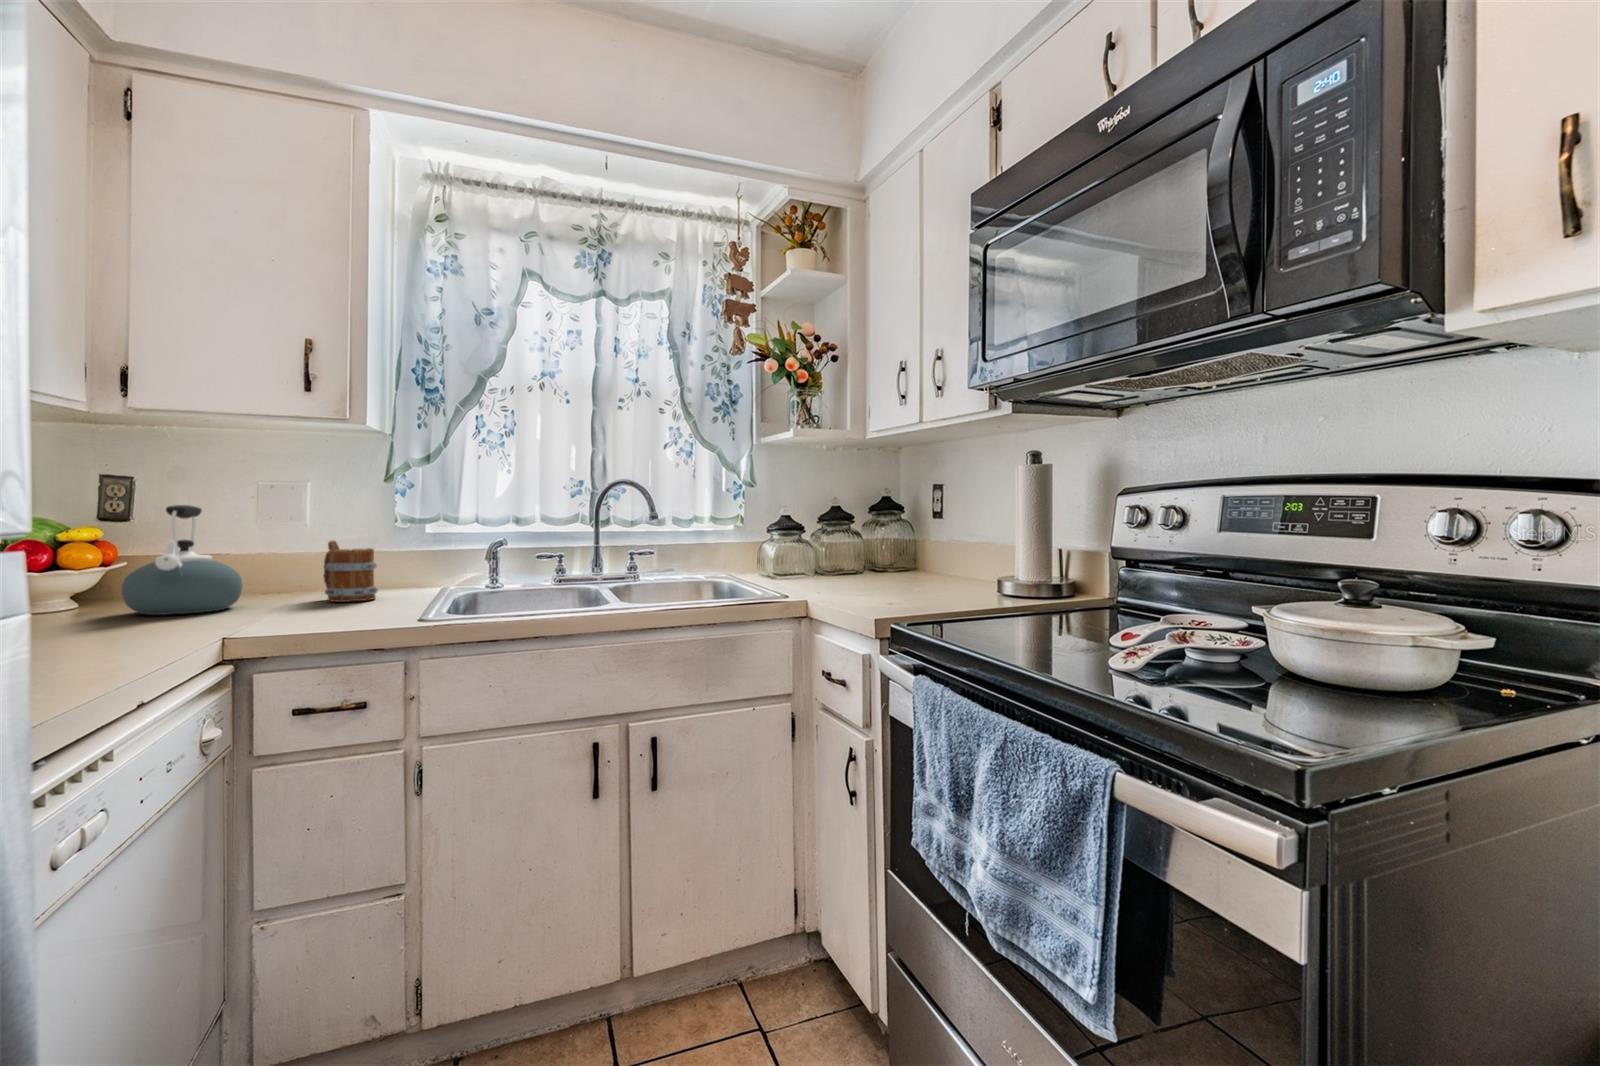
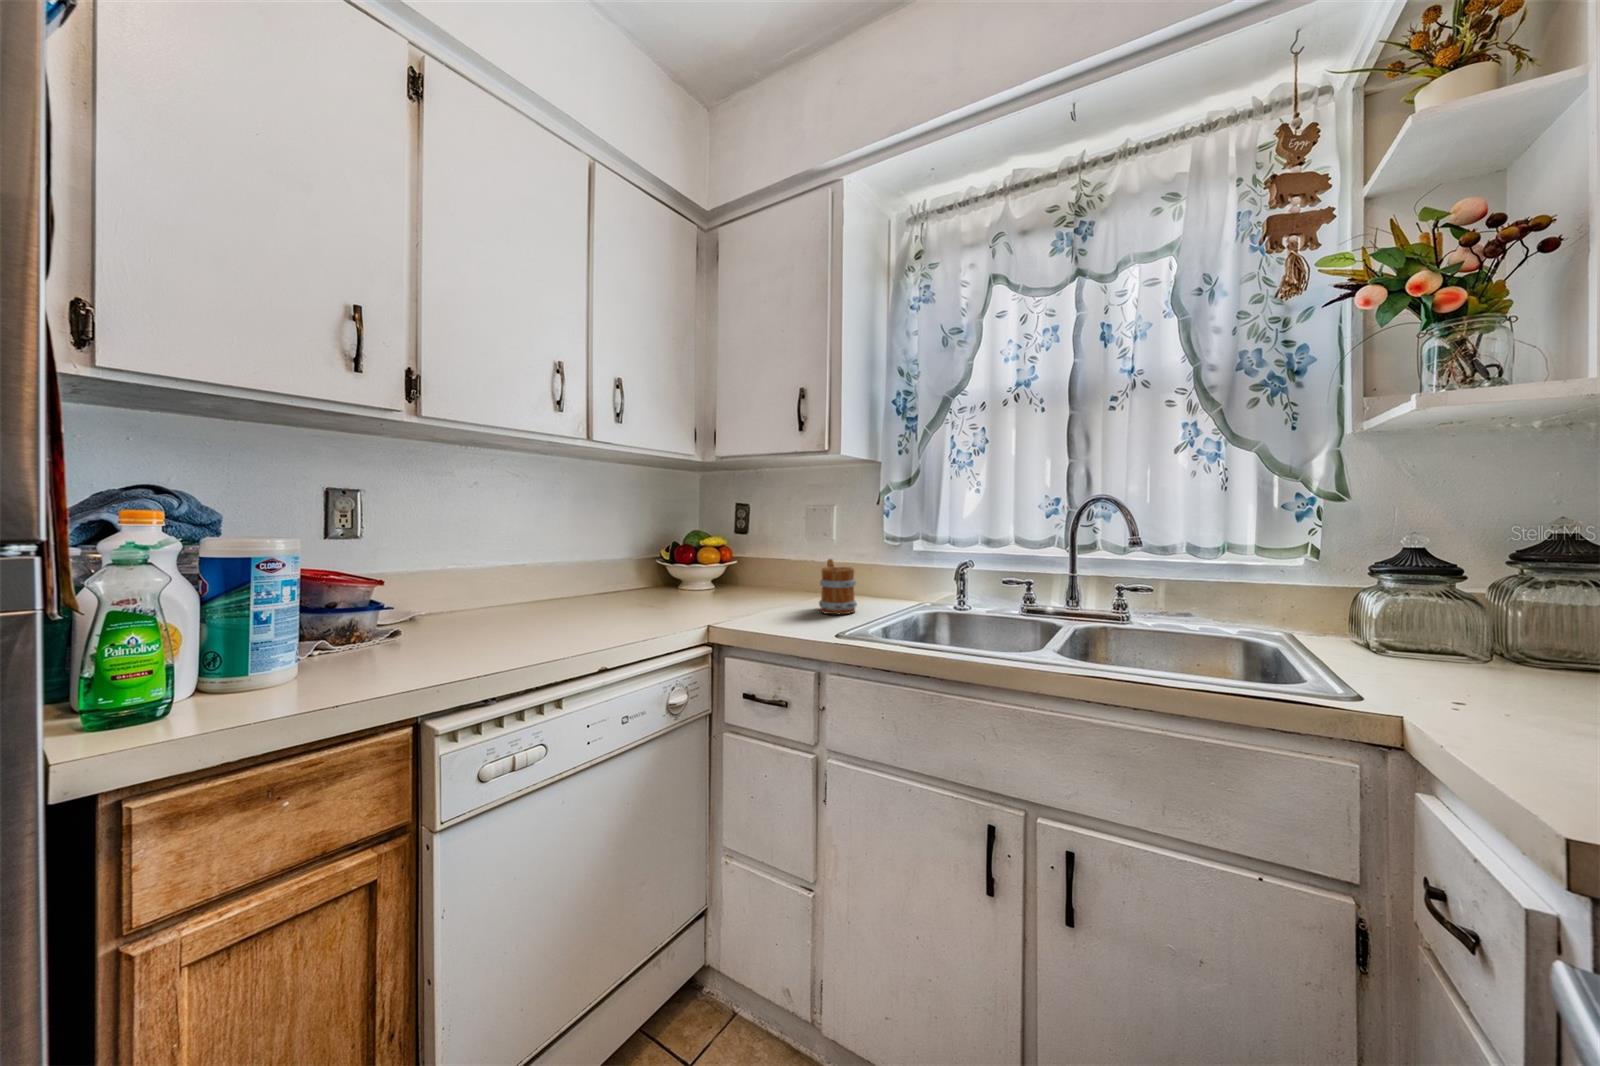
kettle: present [121,505,243,615] -> none [703,532,770,613]

